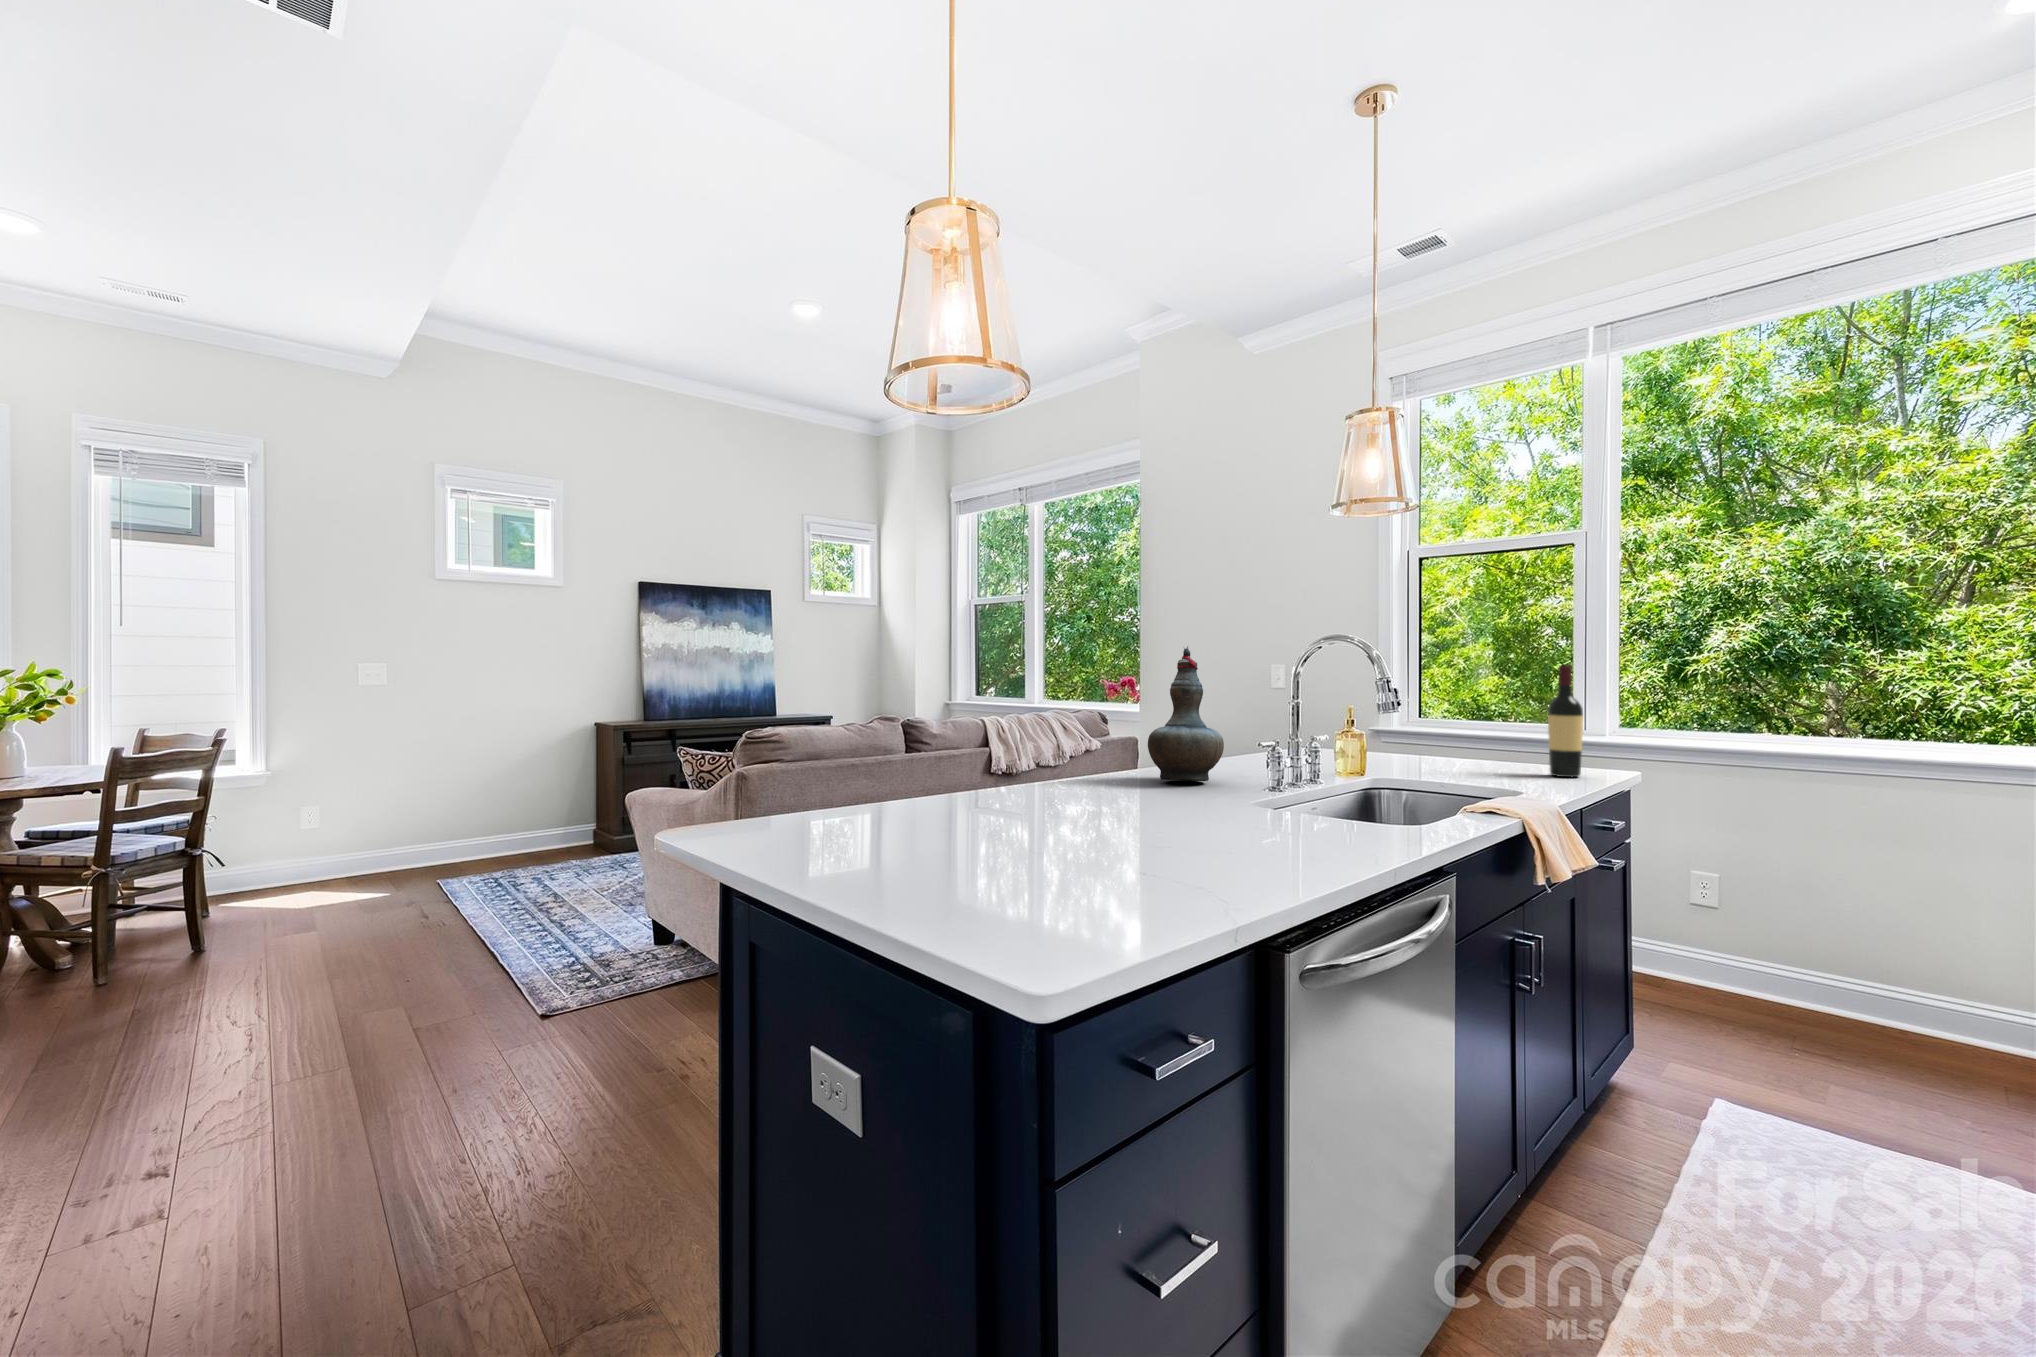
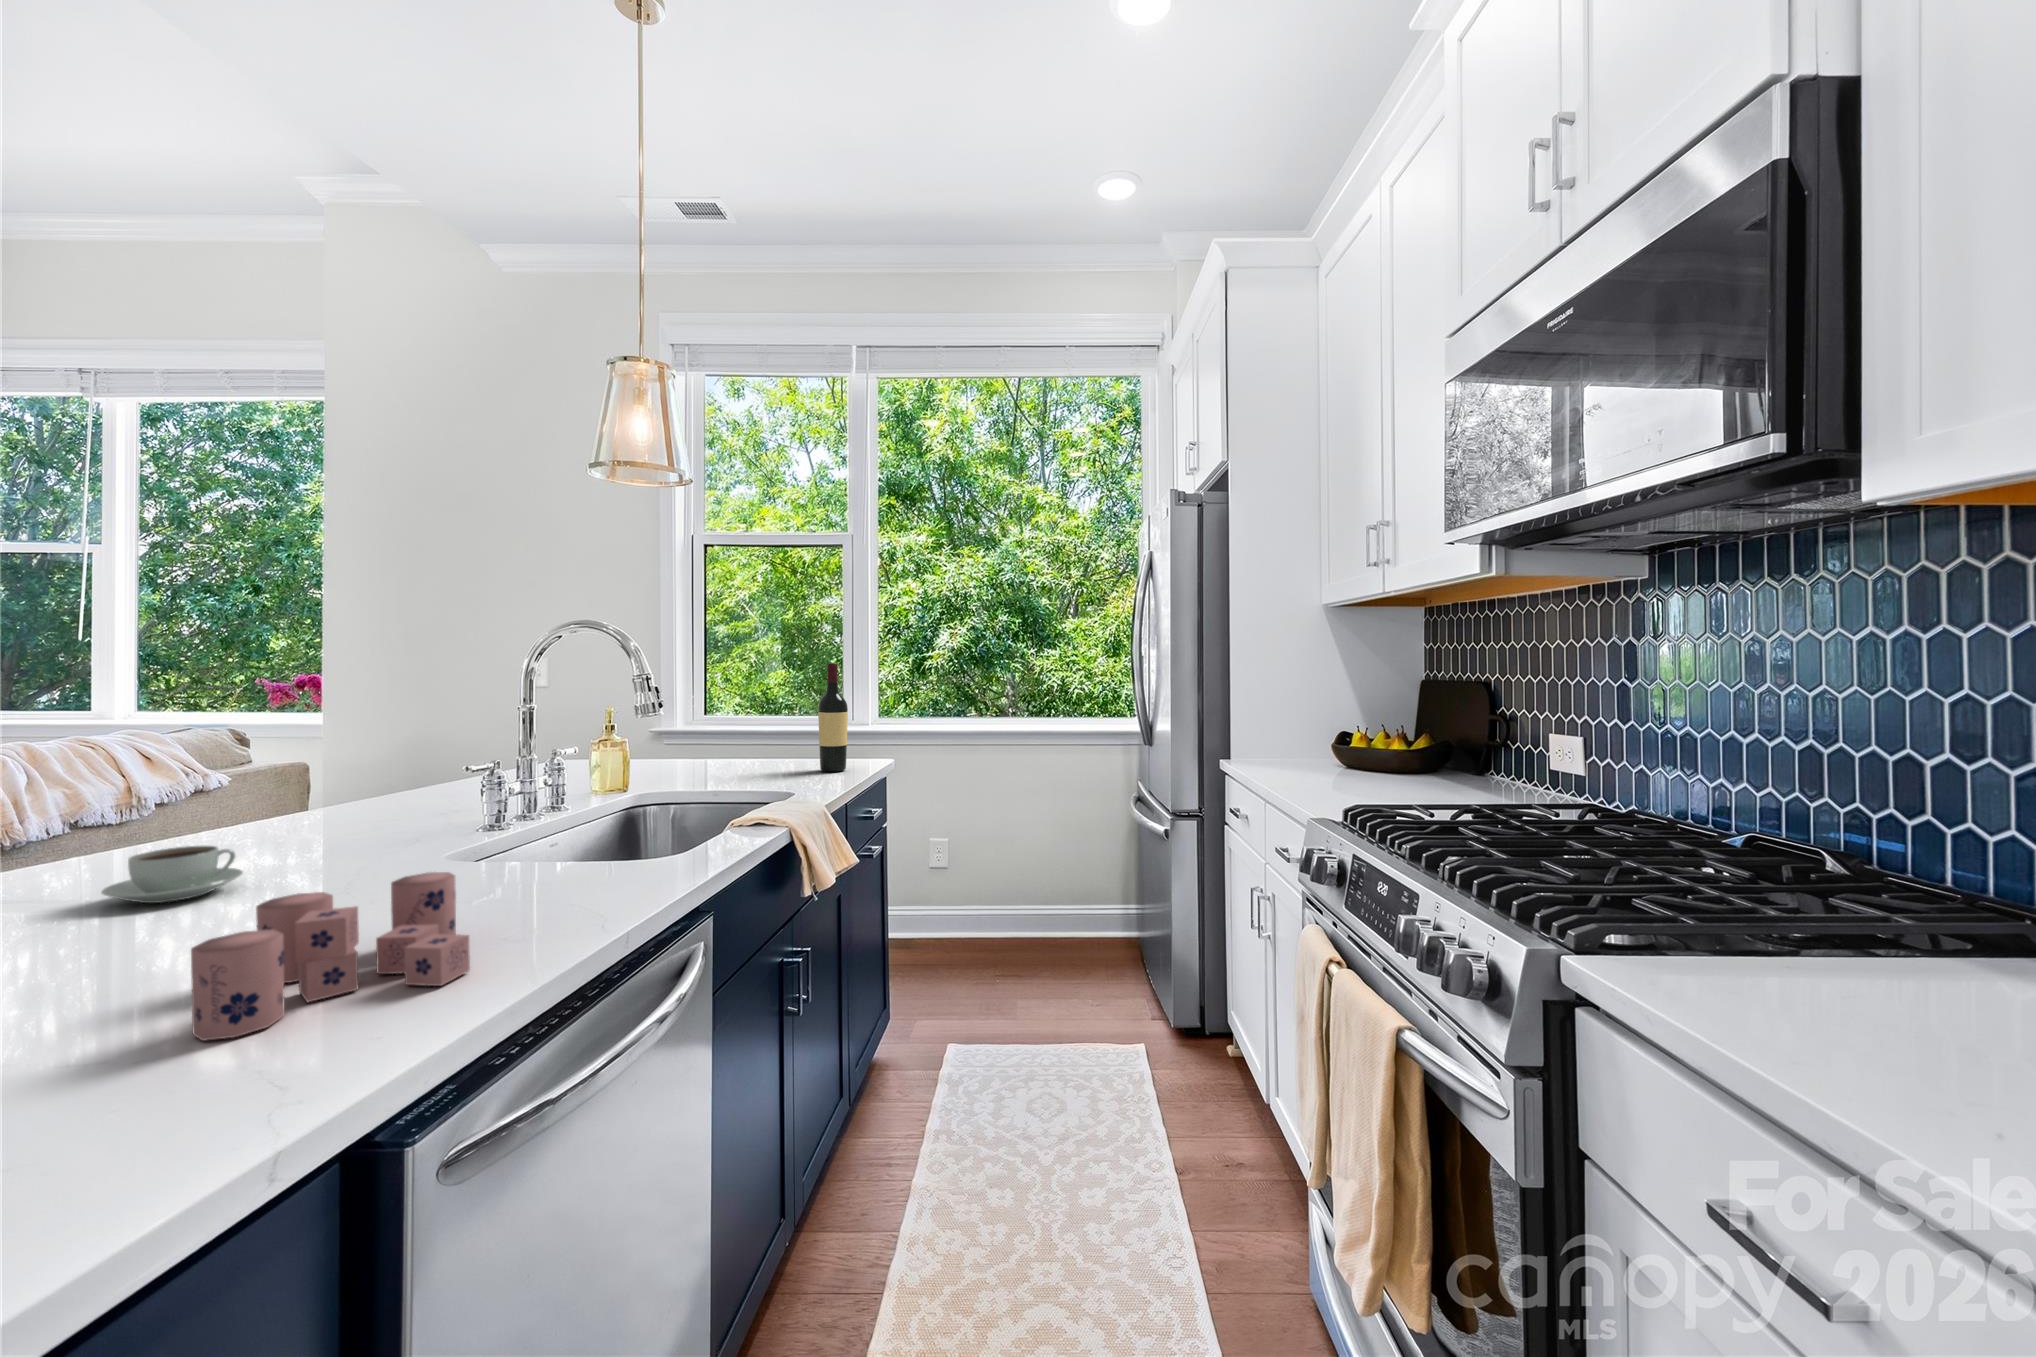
decorative vase: present [1148,646,1224,781] -> none [271,639,414,841]
coffee cup: none [1092,771,1150,801] -> present [101,845,243,903]
candle: none [1182,793,1307,859] -> present [191,872,470,1041]

